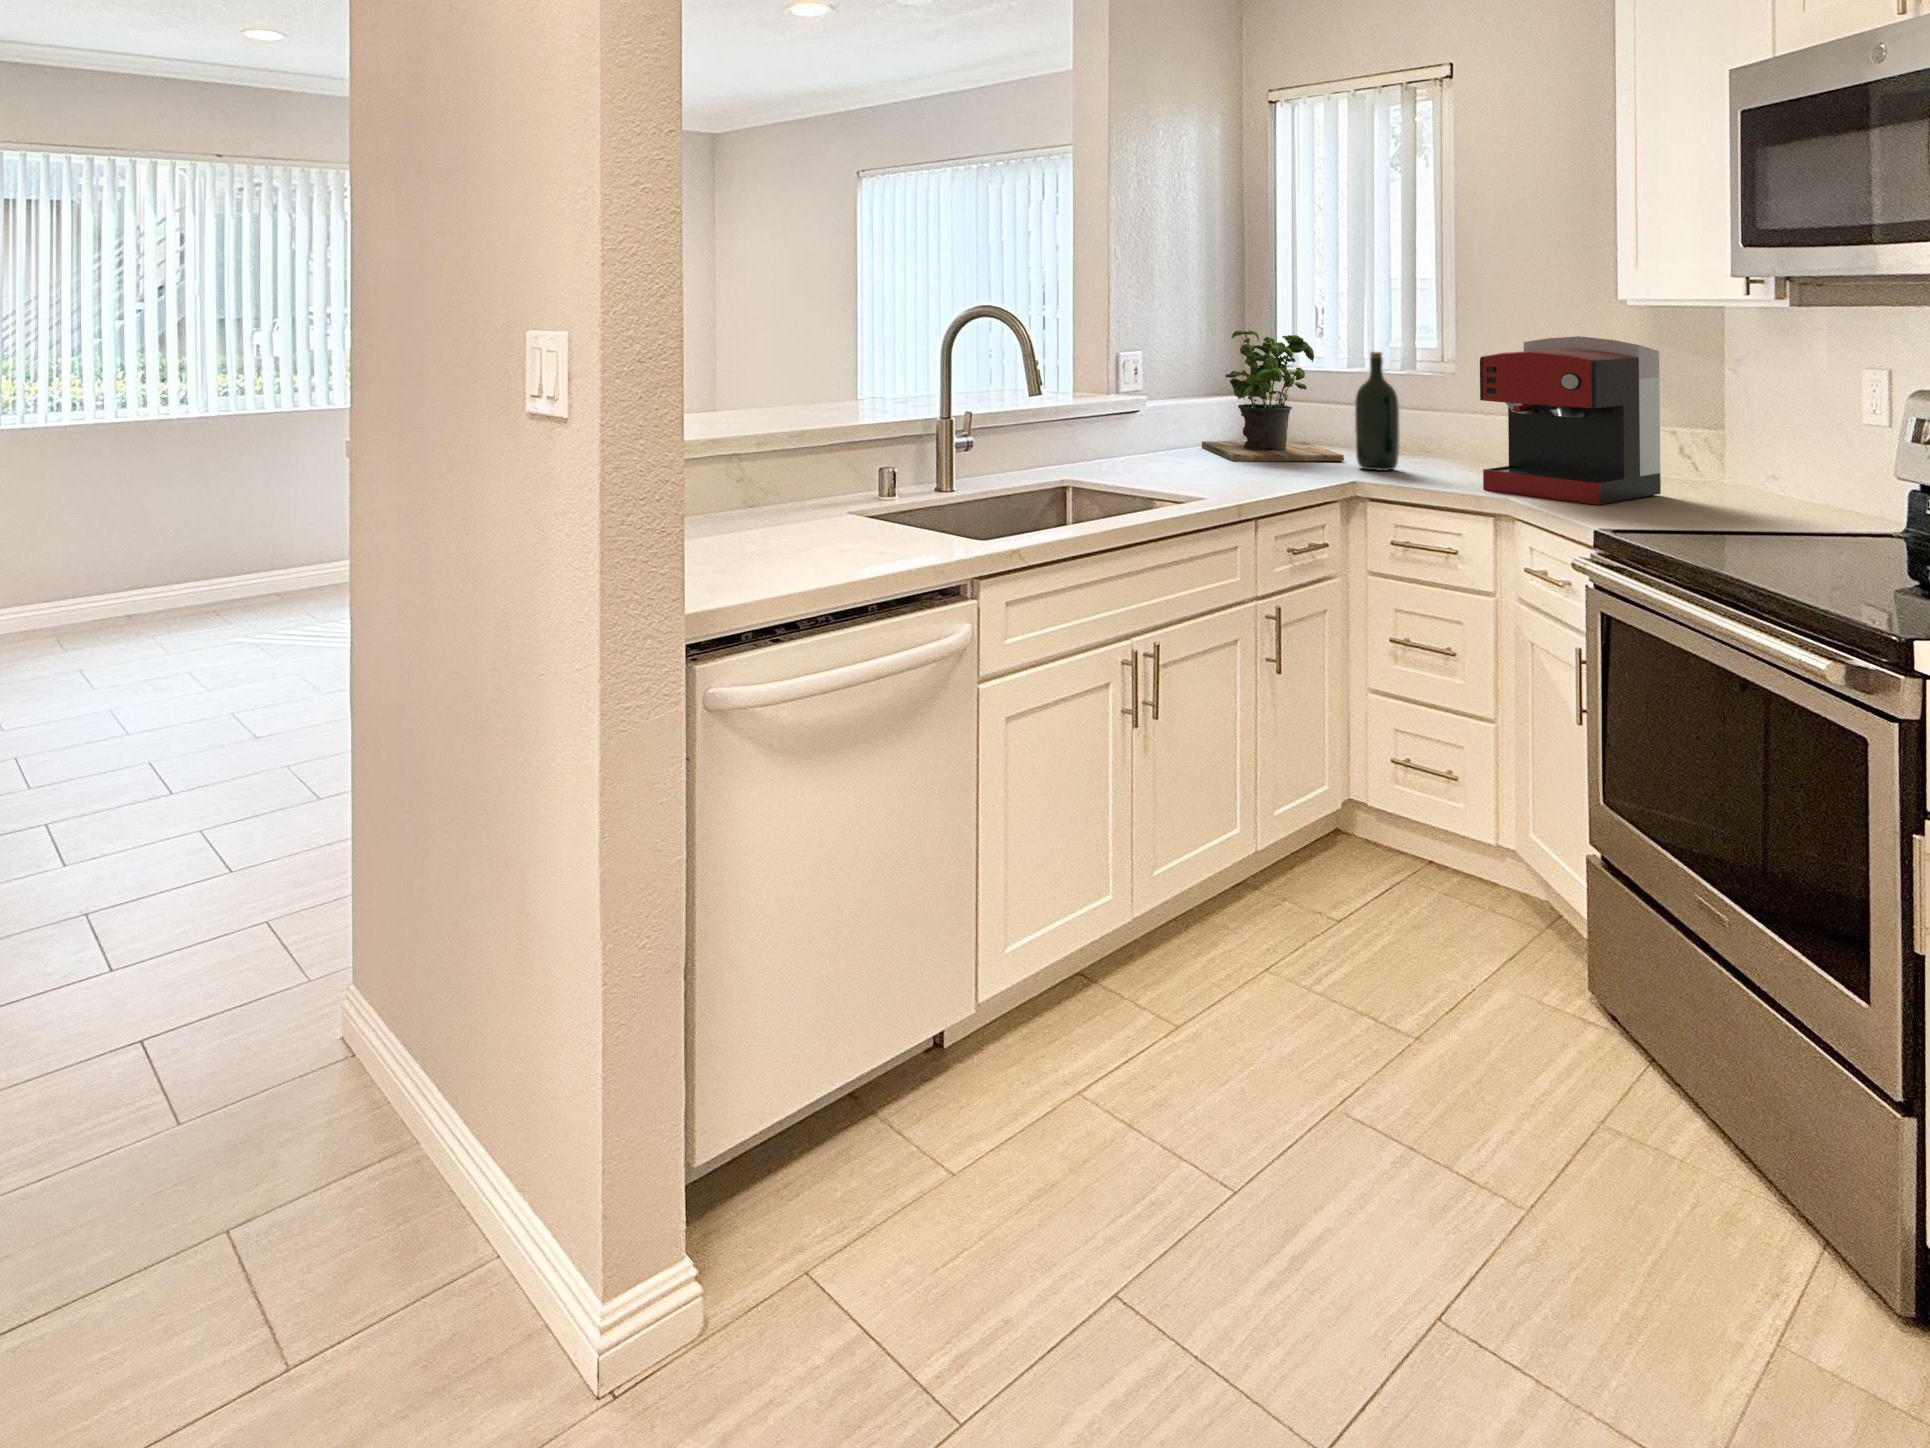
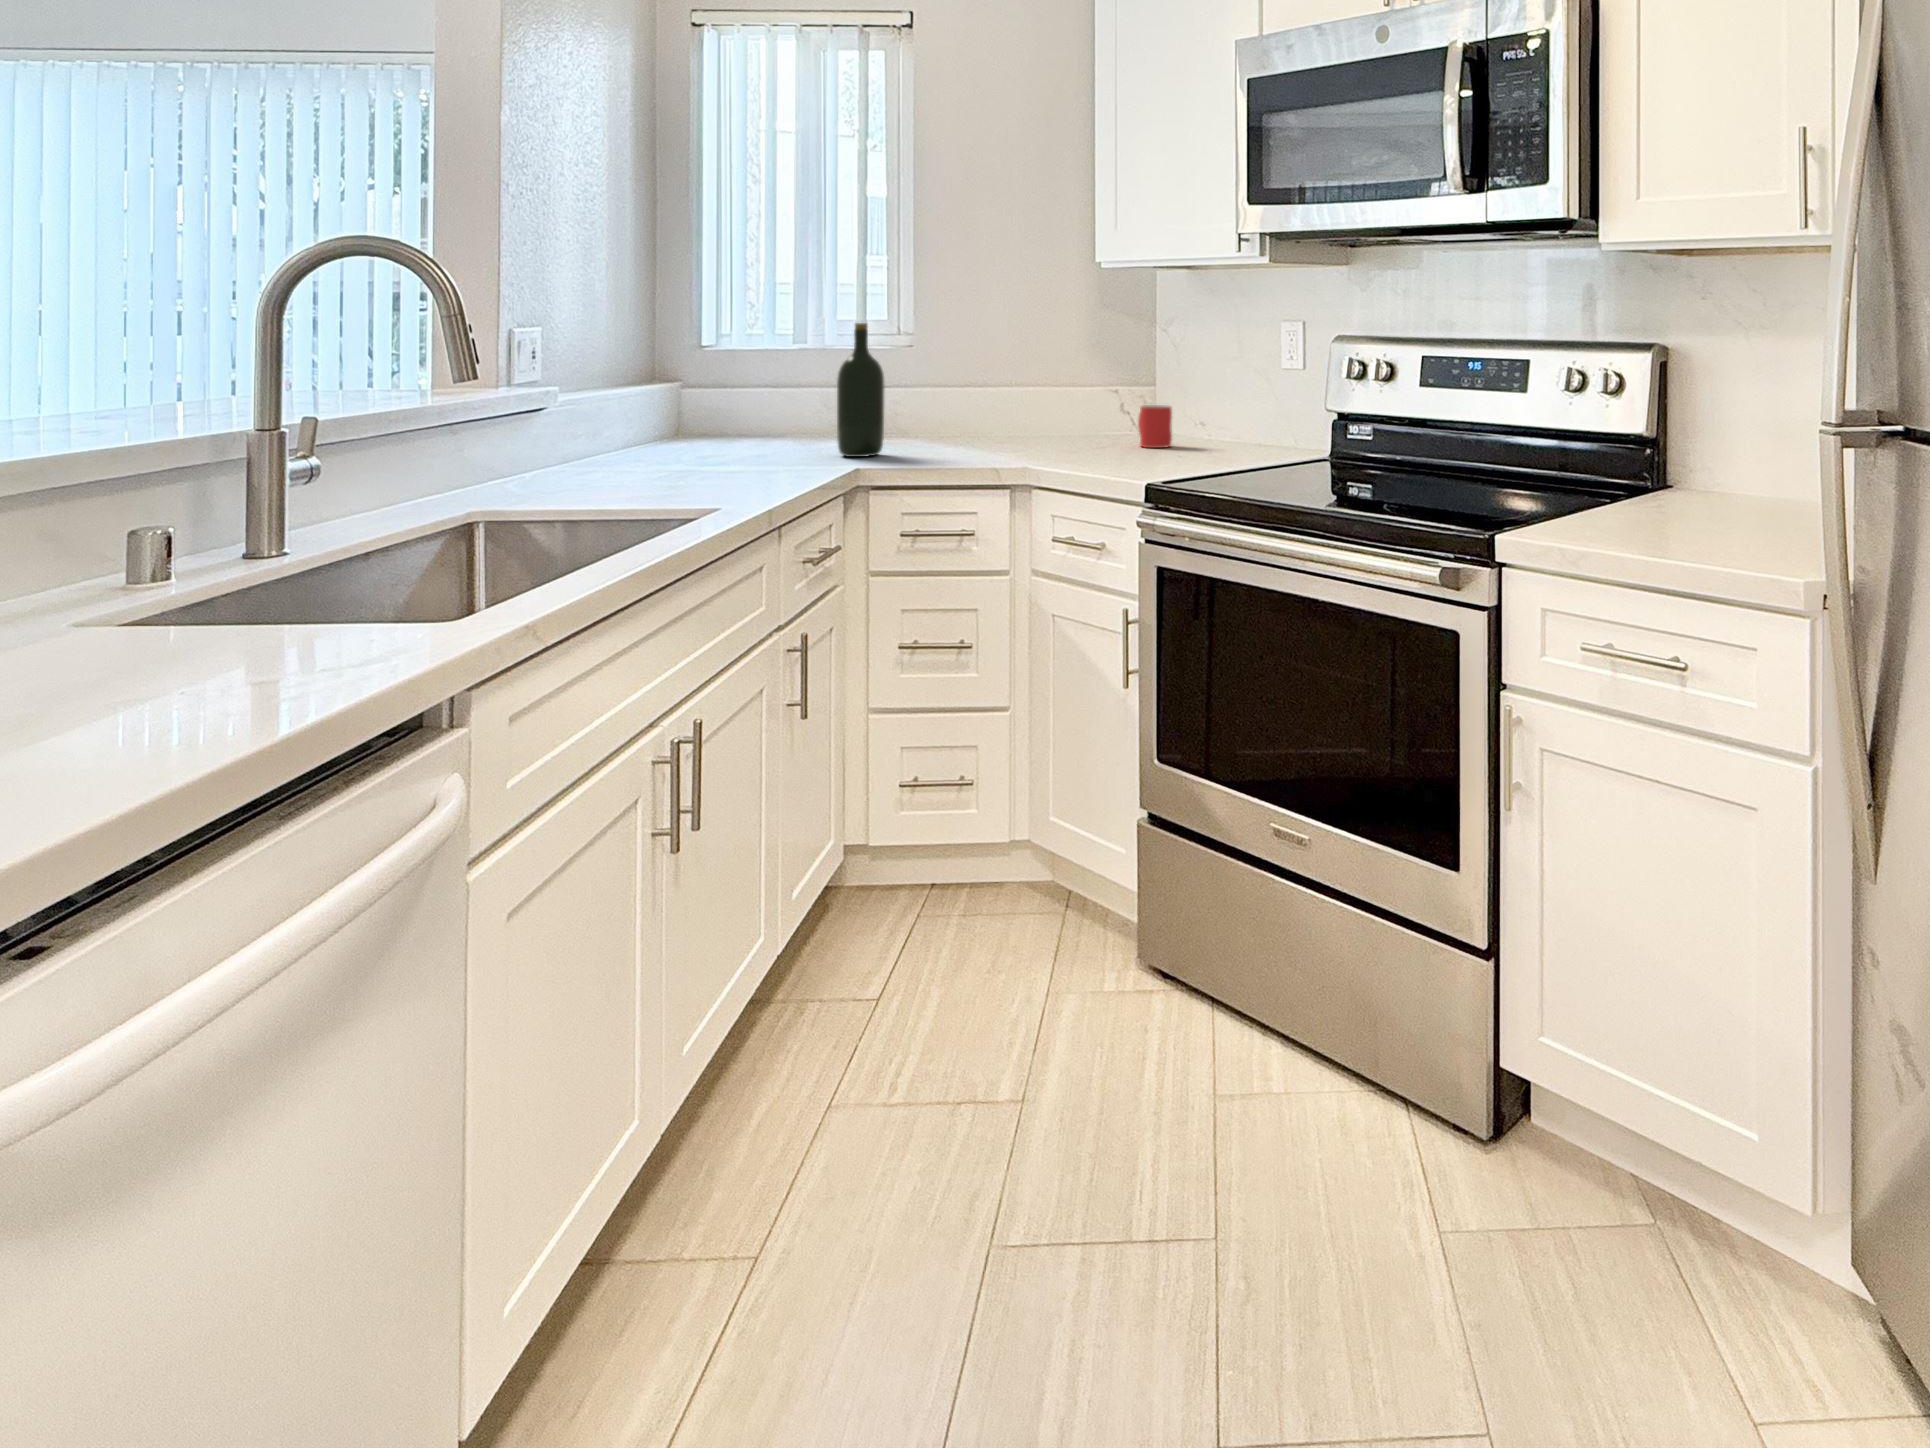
potted plant: present [1202,330,1344,461] -> none [624,300,815,464]
coffee maker: present [1480,336,1661,505] -> none [988,302,1128,465]
mug: none [1690,447,1732,496] -> present [1138,405,1172,448]

